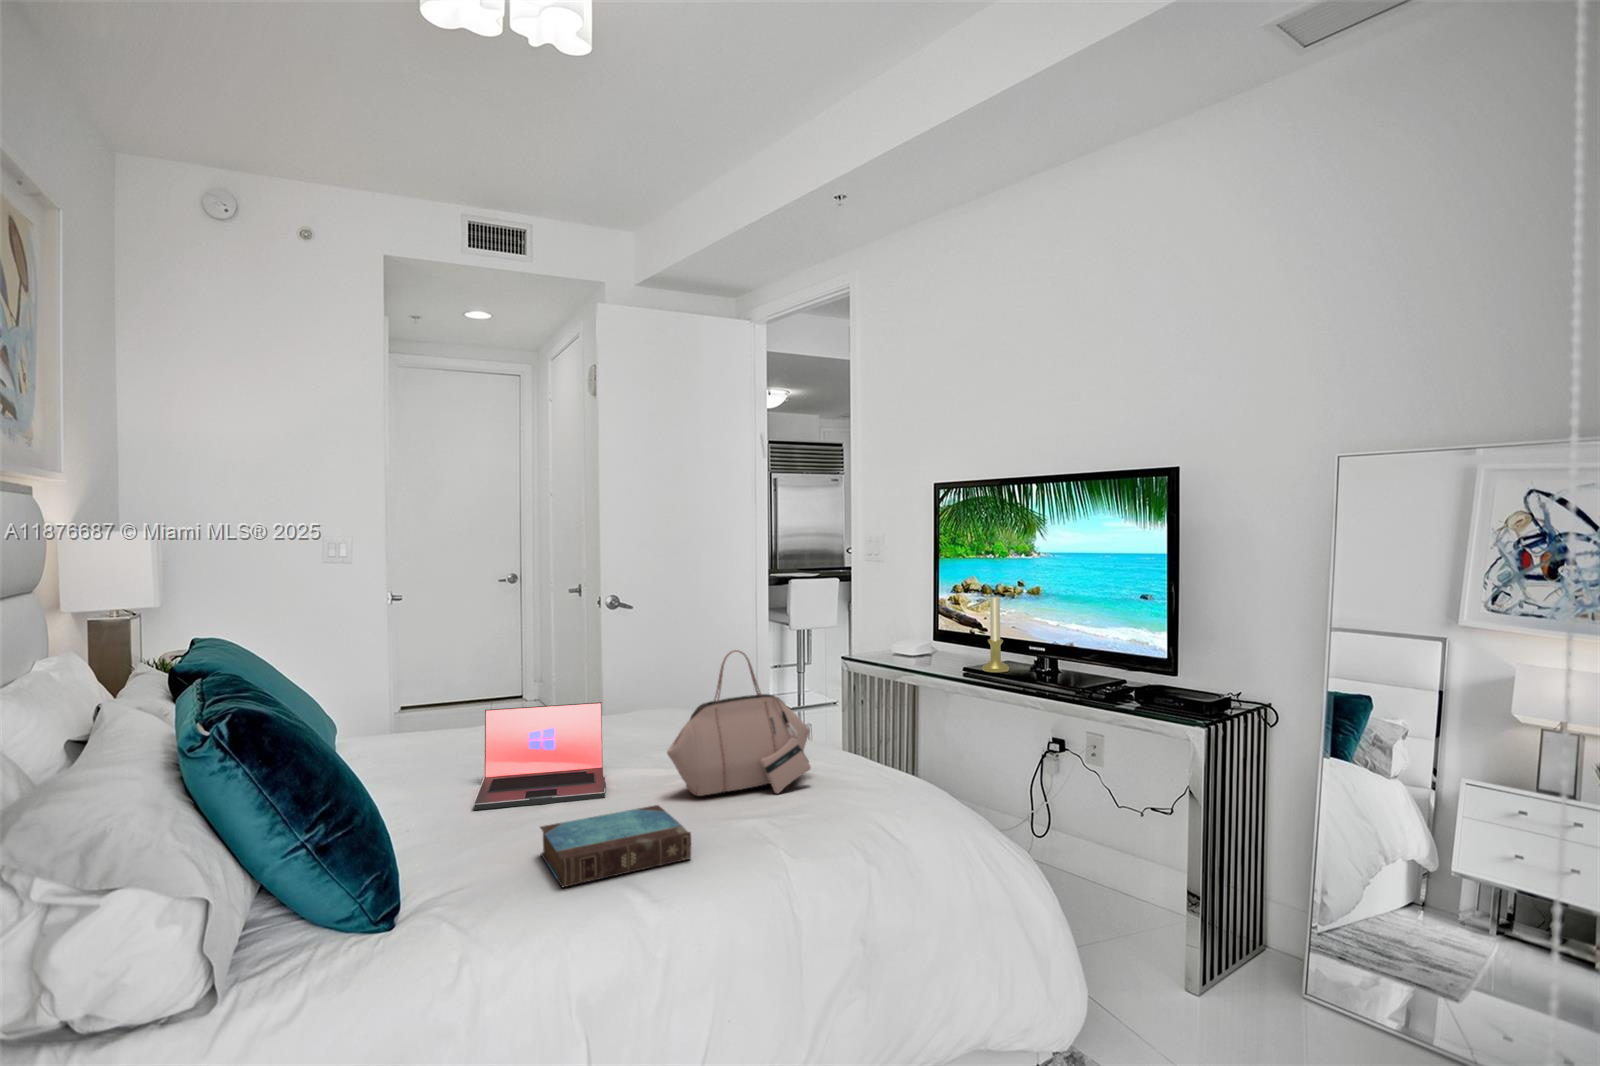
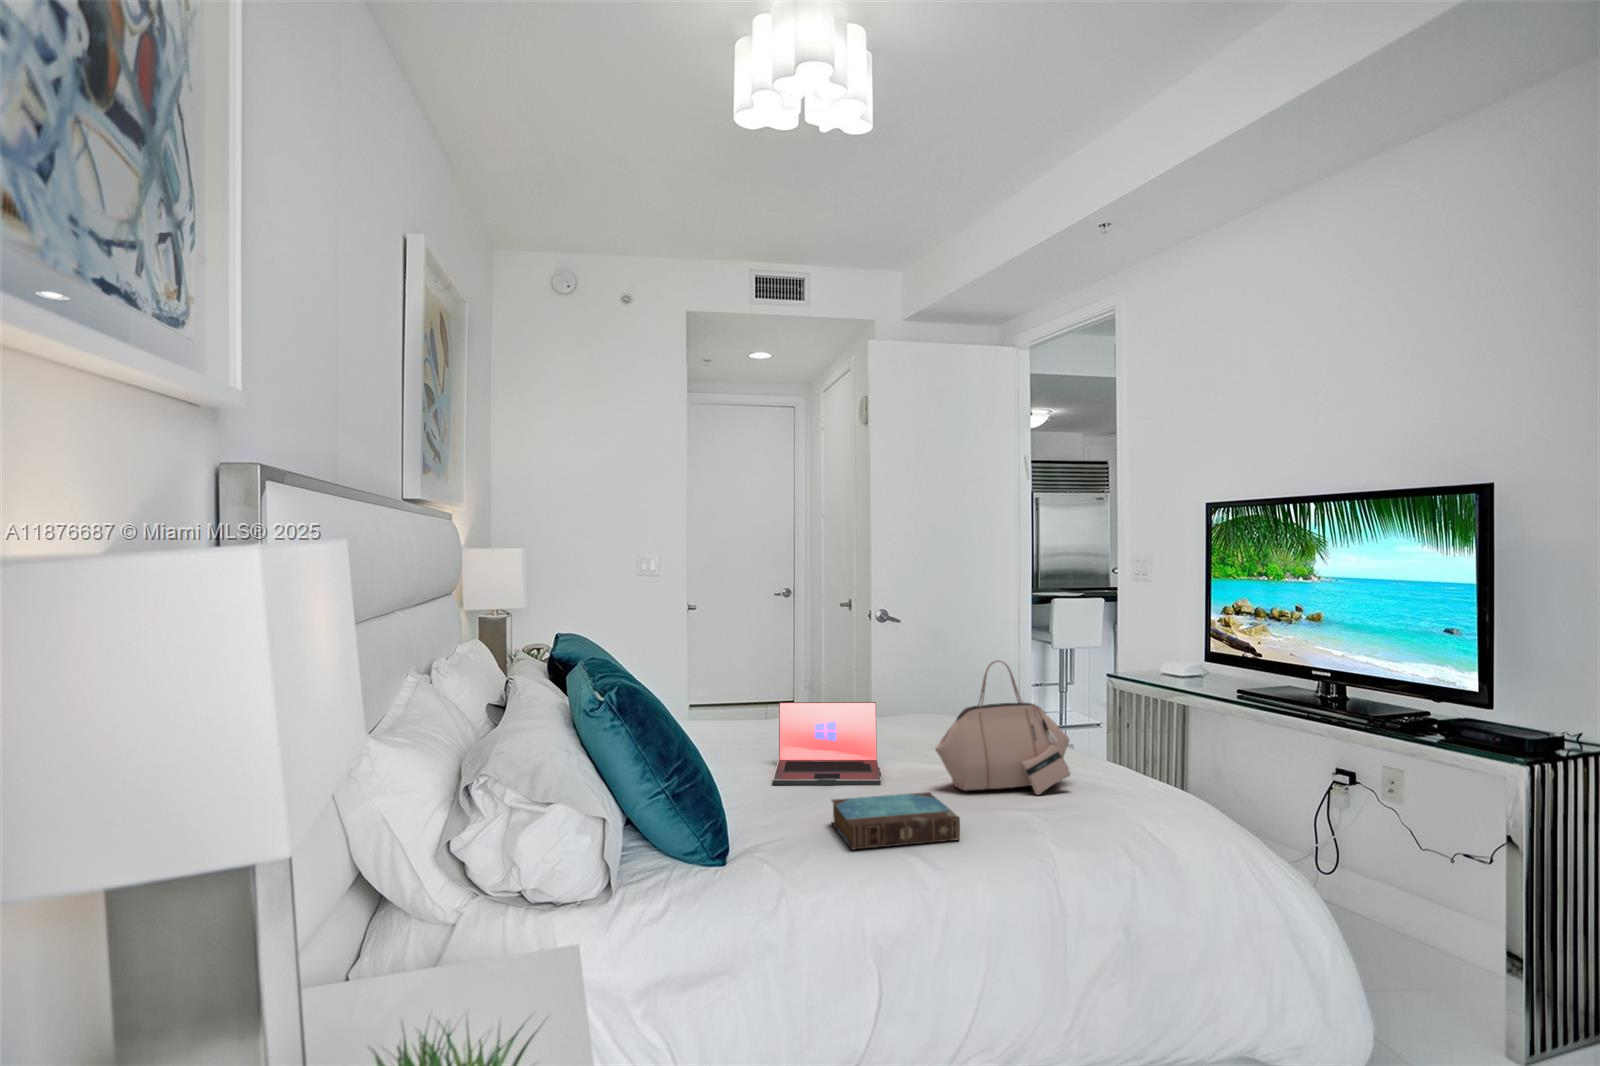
candle holder: present [982,597,1009,673] -> none [1257,617,1288,699]

